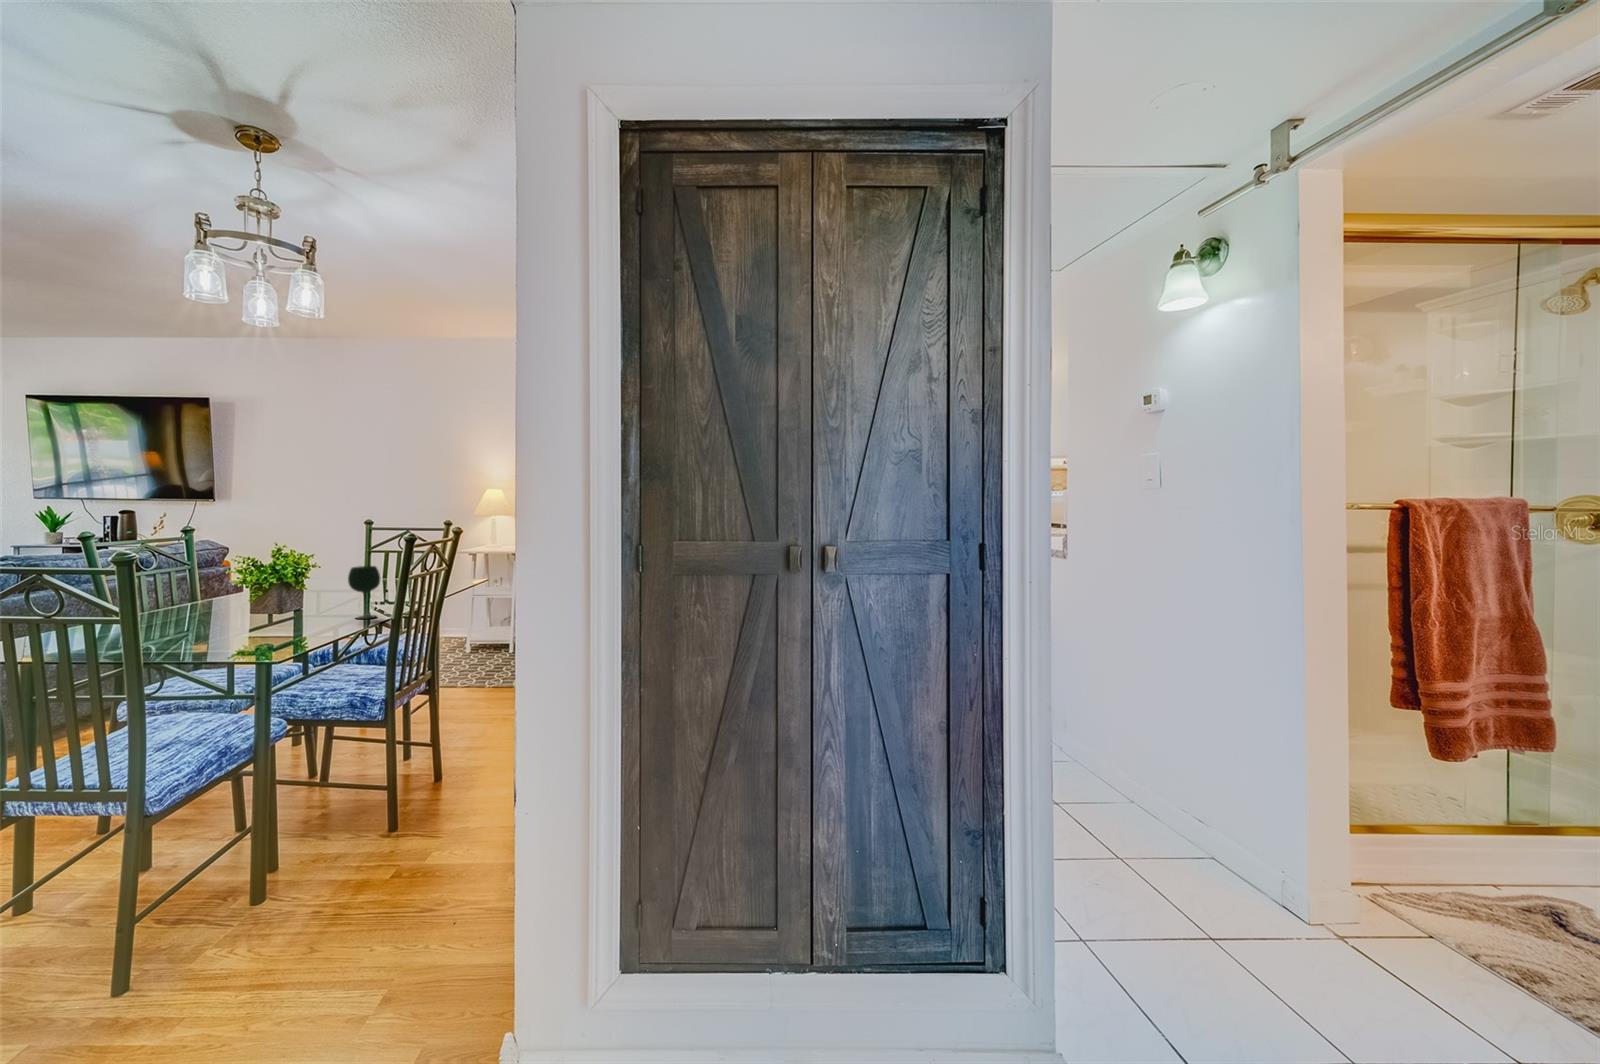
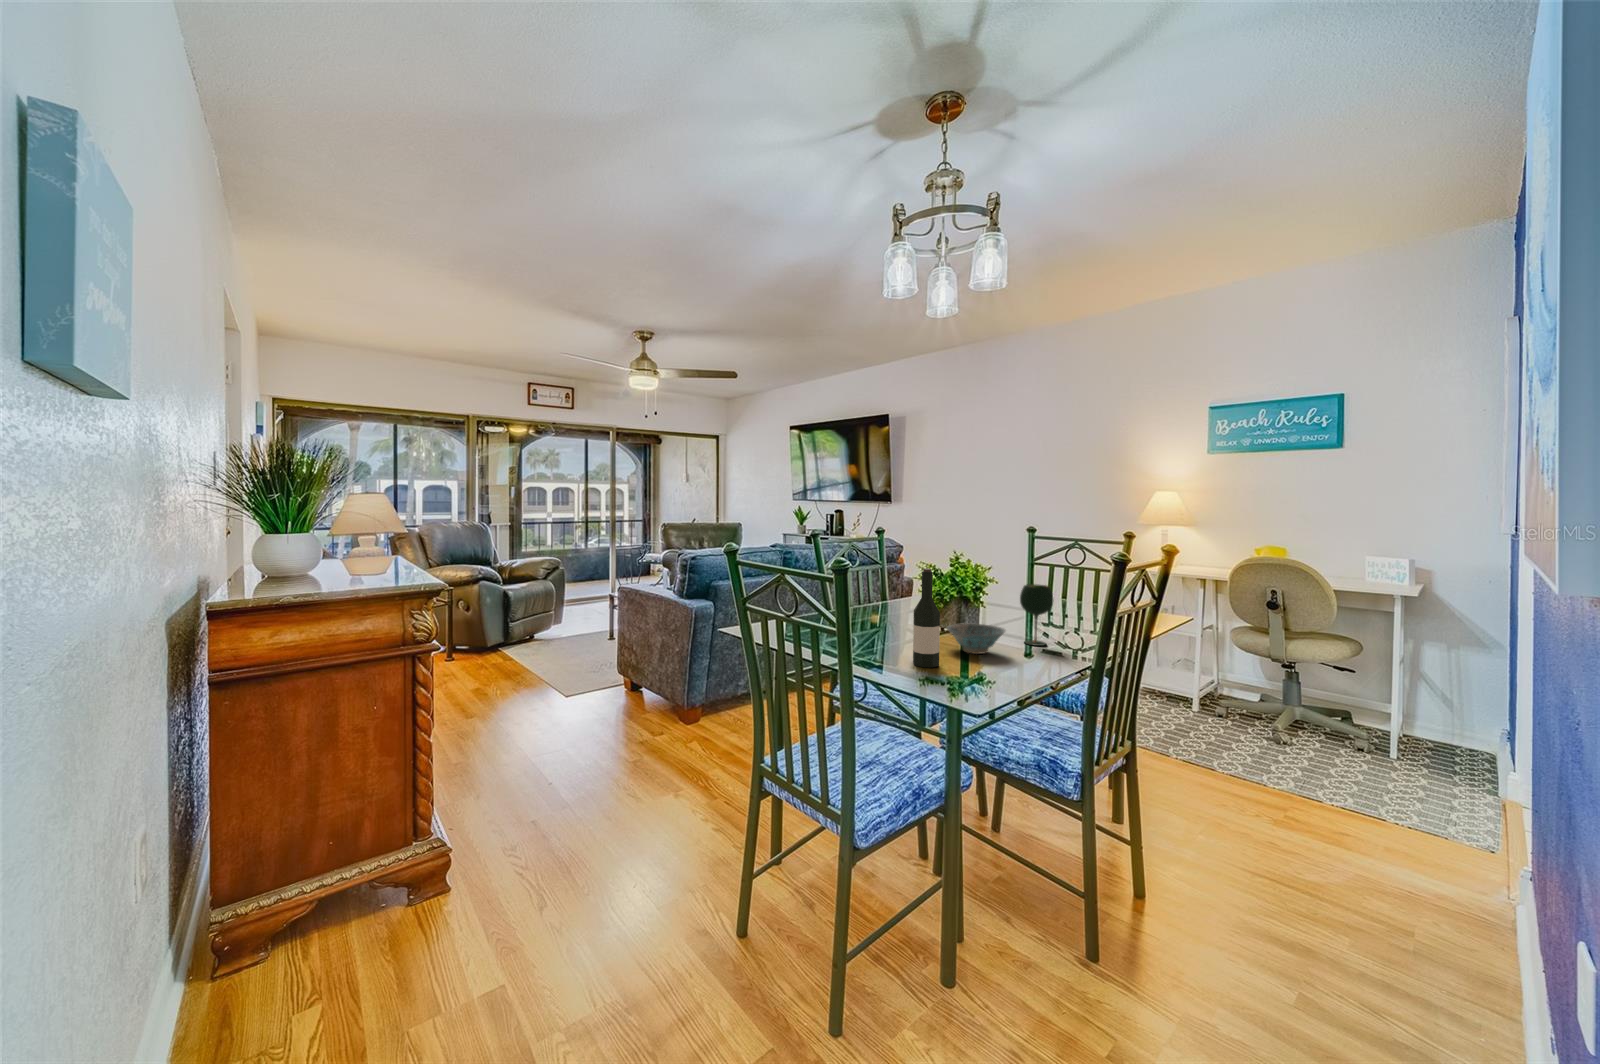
wine bottle: none [215,557,249,648] -> present [913,568,940,667]
ceramic bowl: none [263,606,328,632] -> present [947,623,1006,654]

